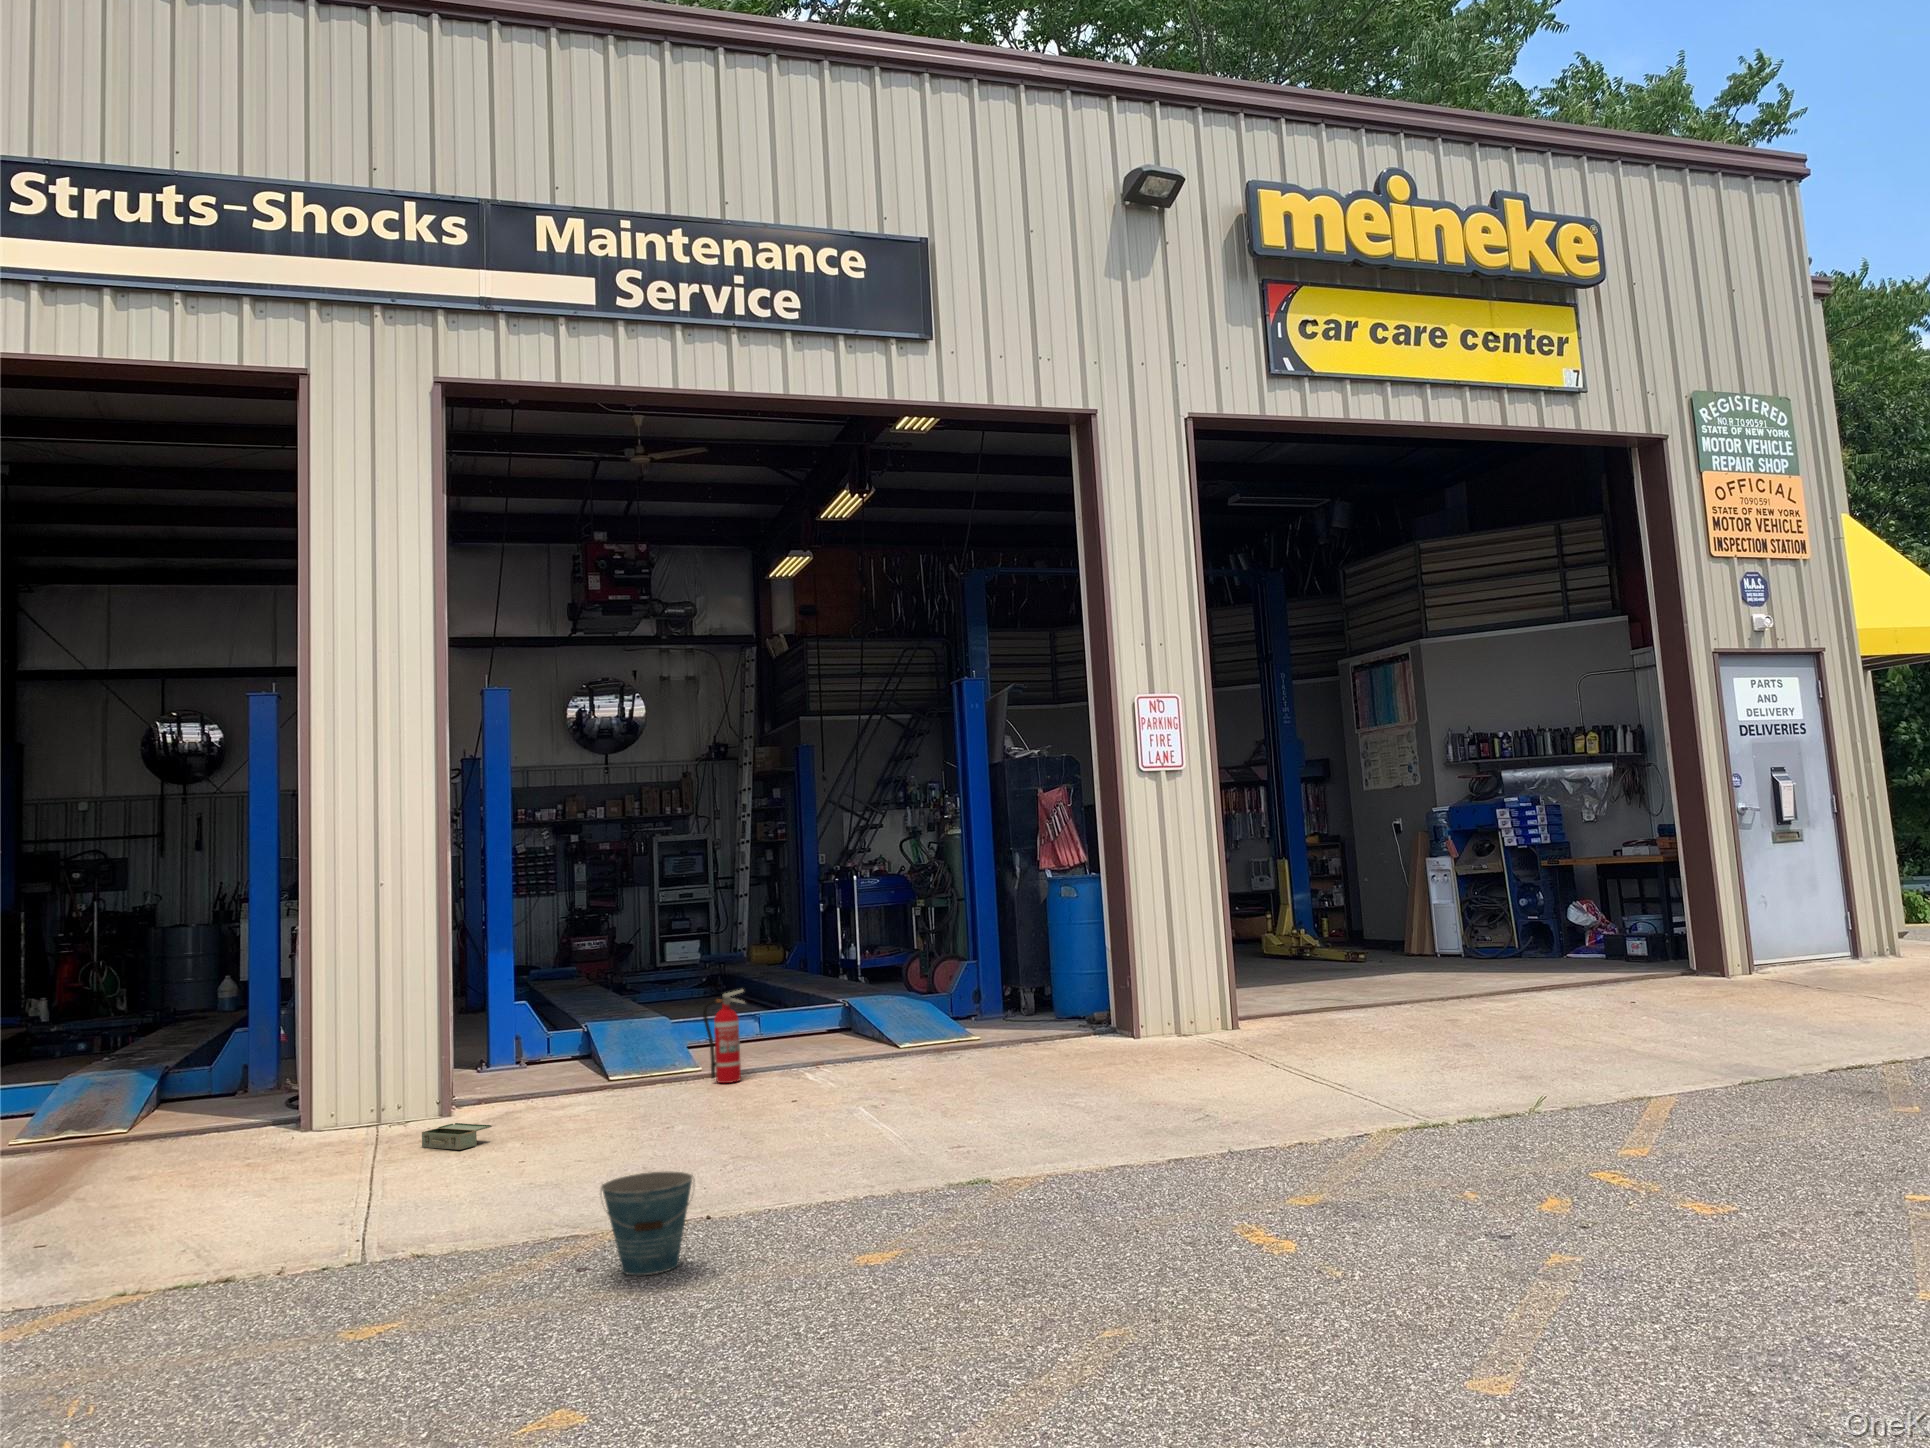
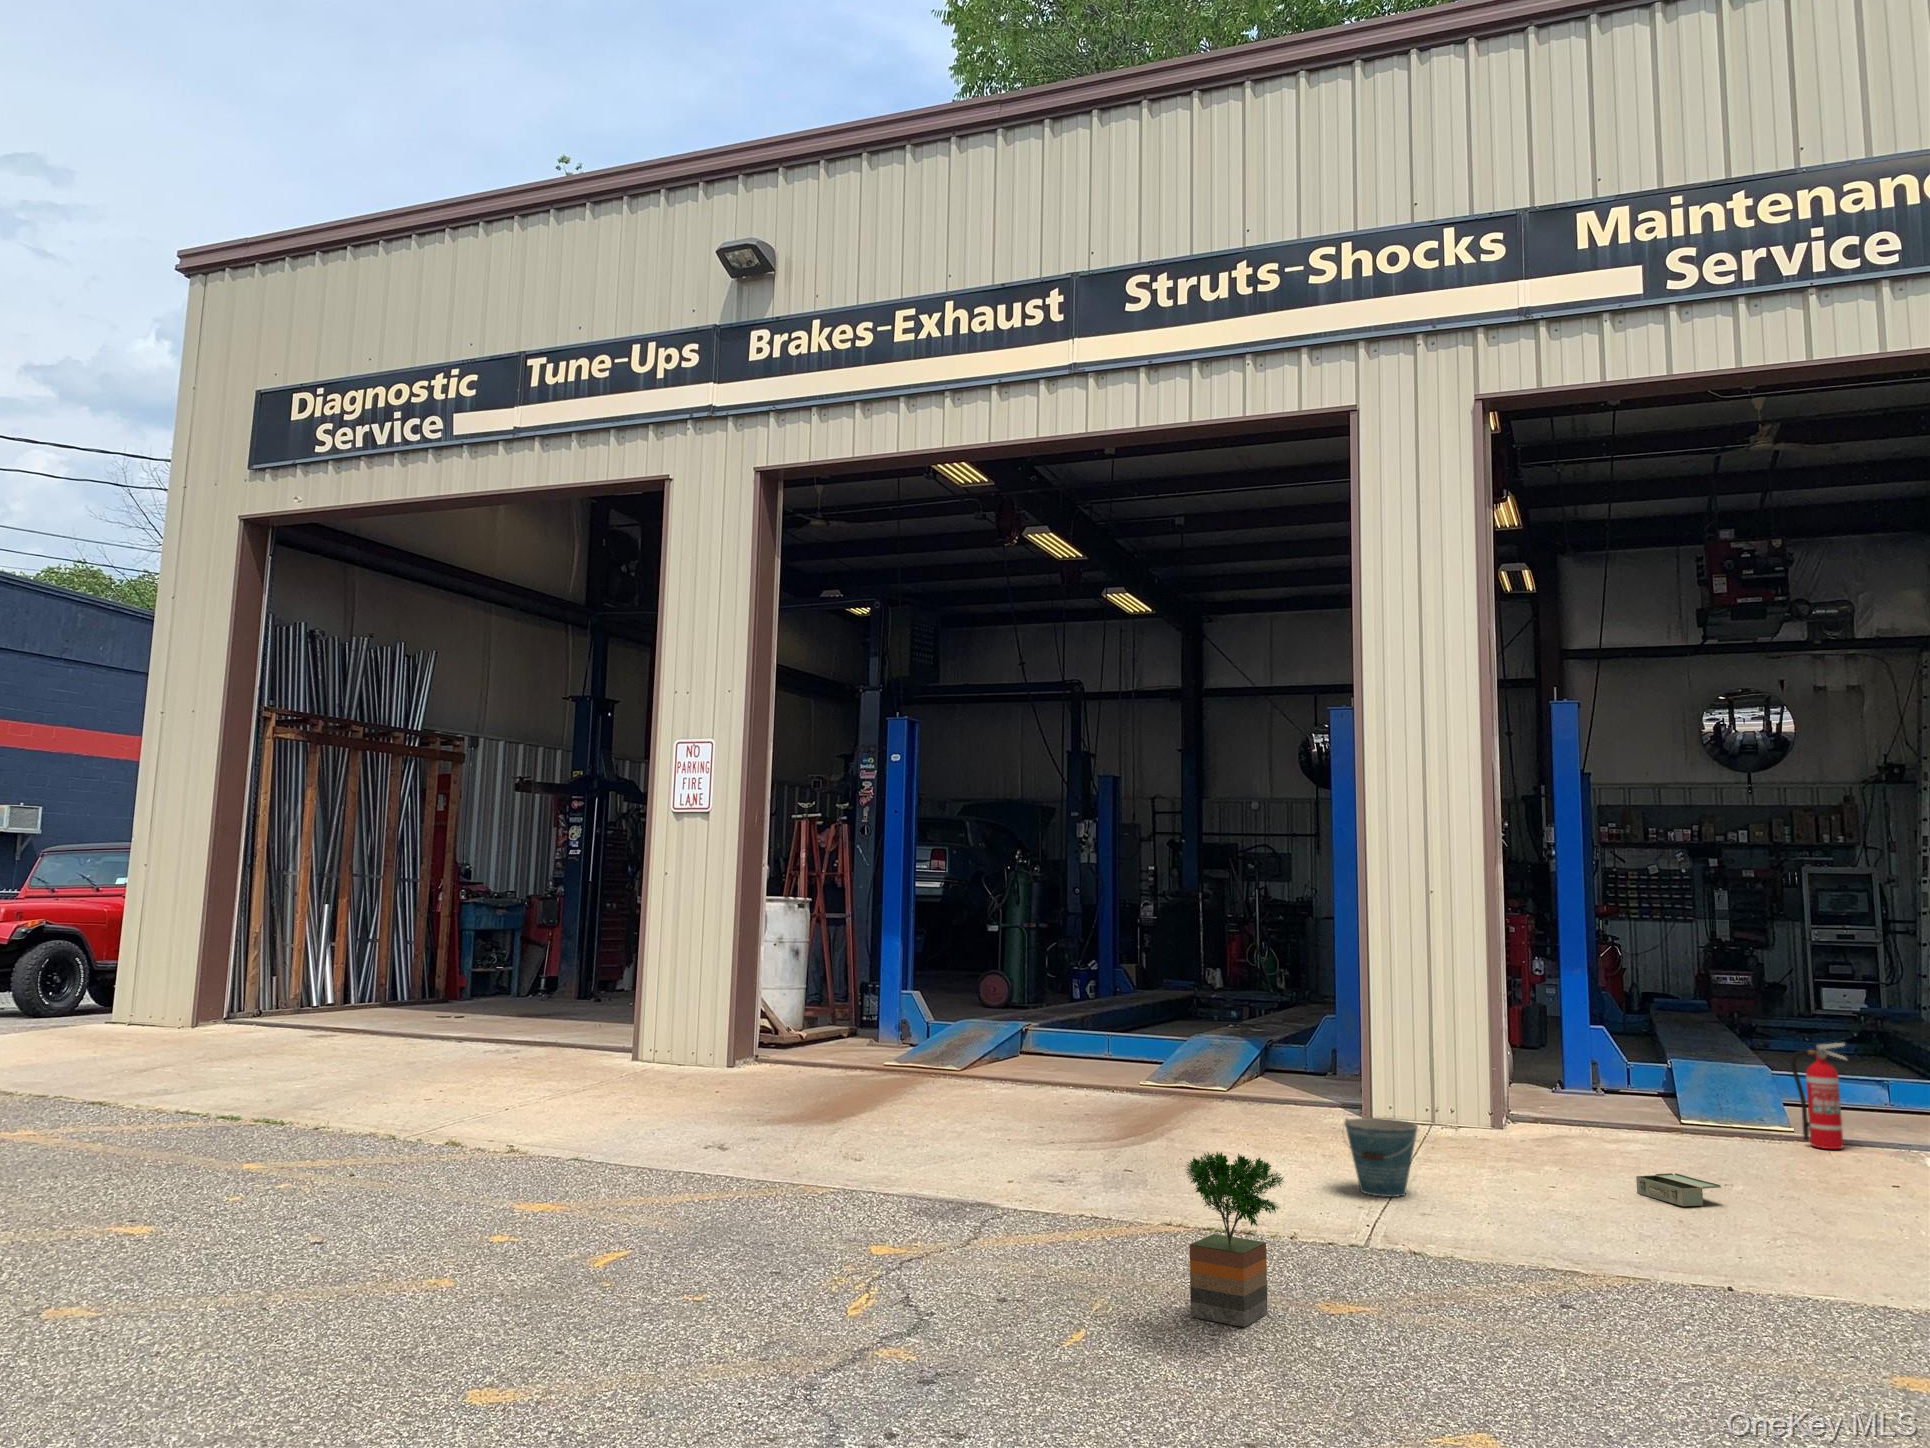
toolbox: present [422,1123,492,1150] -> present [1636,1173,1721,1206]
bucket: present [601,1171,695,1275] -> present [1344,1118,1418,1197]
potted tree: none [190,1194,316,1392] -> present [1186,1152,1284,1327]

